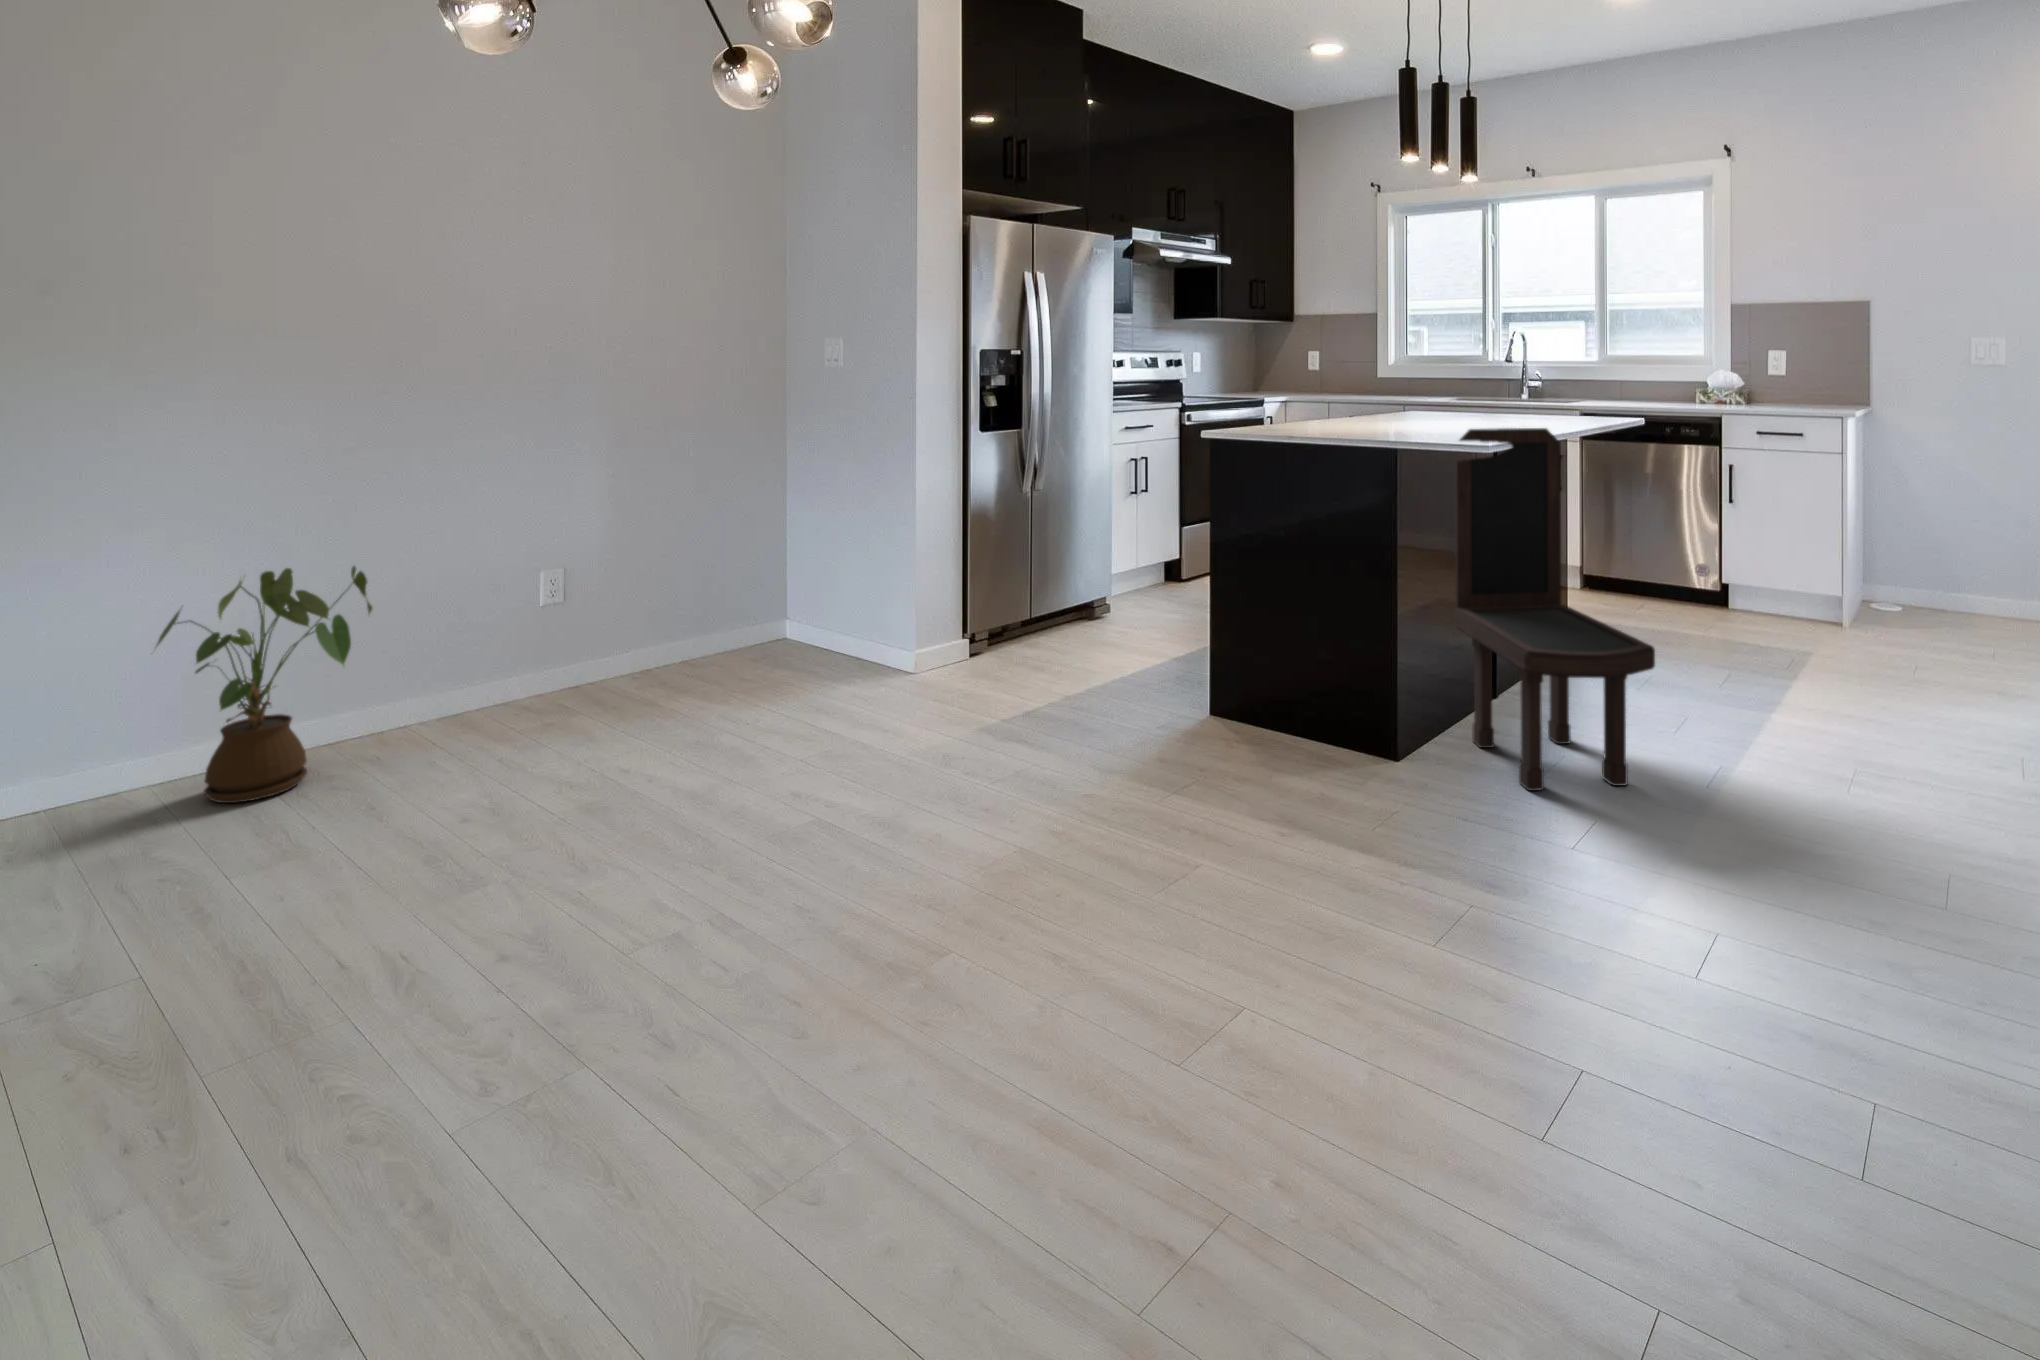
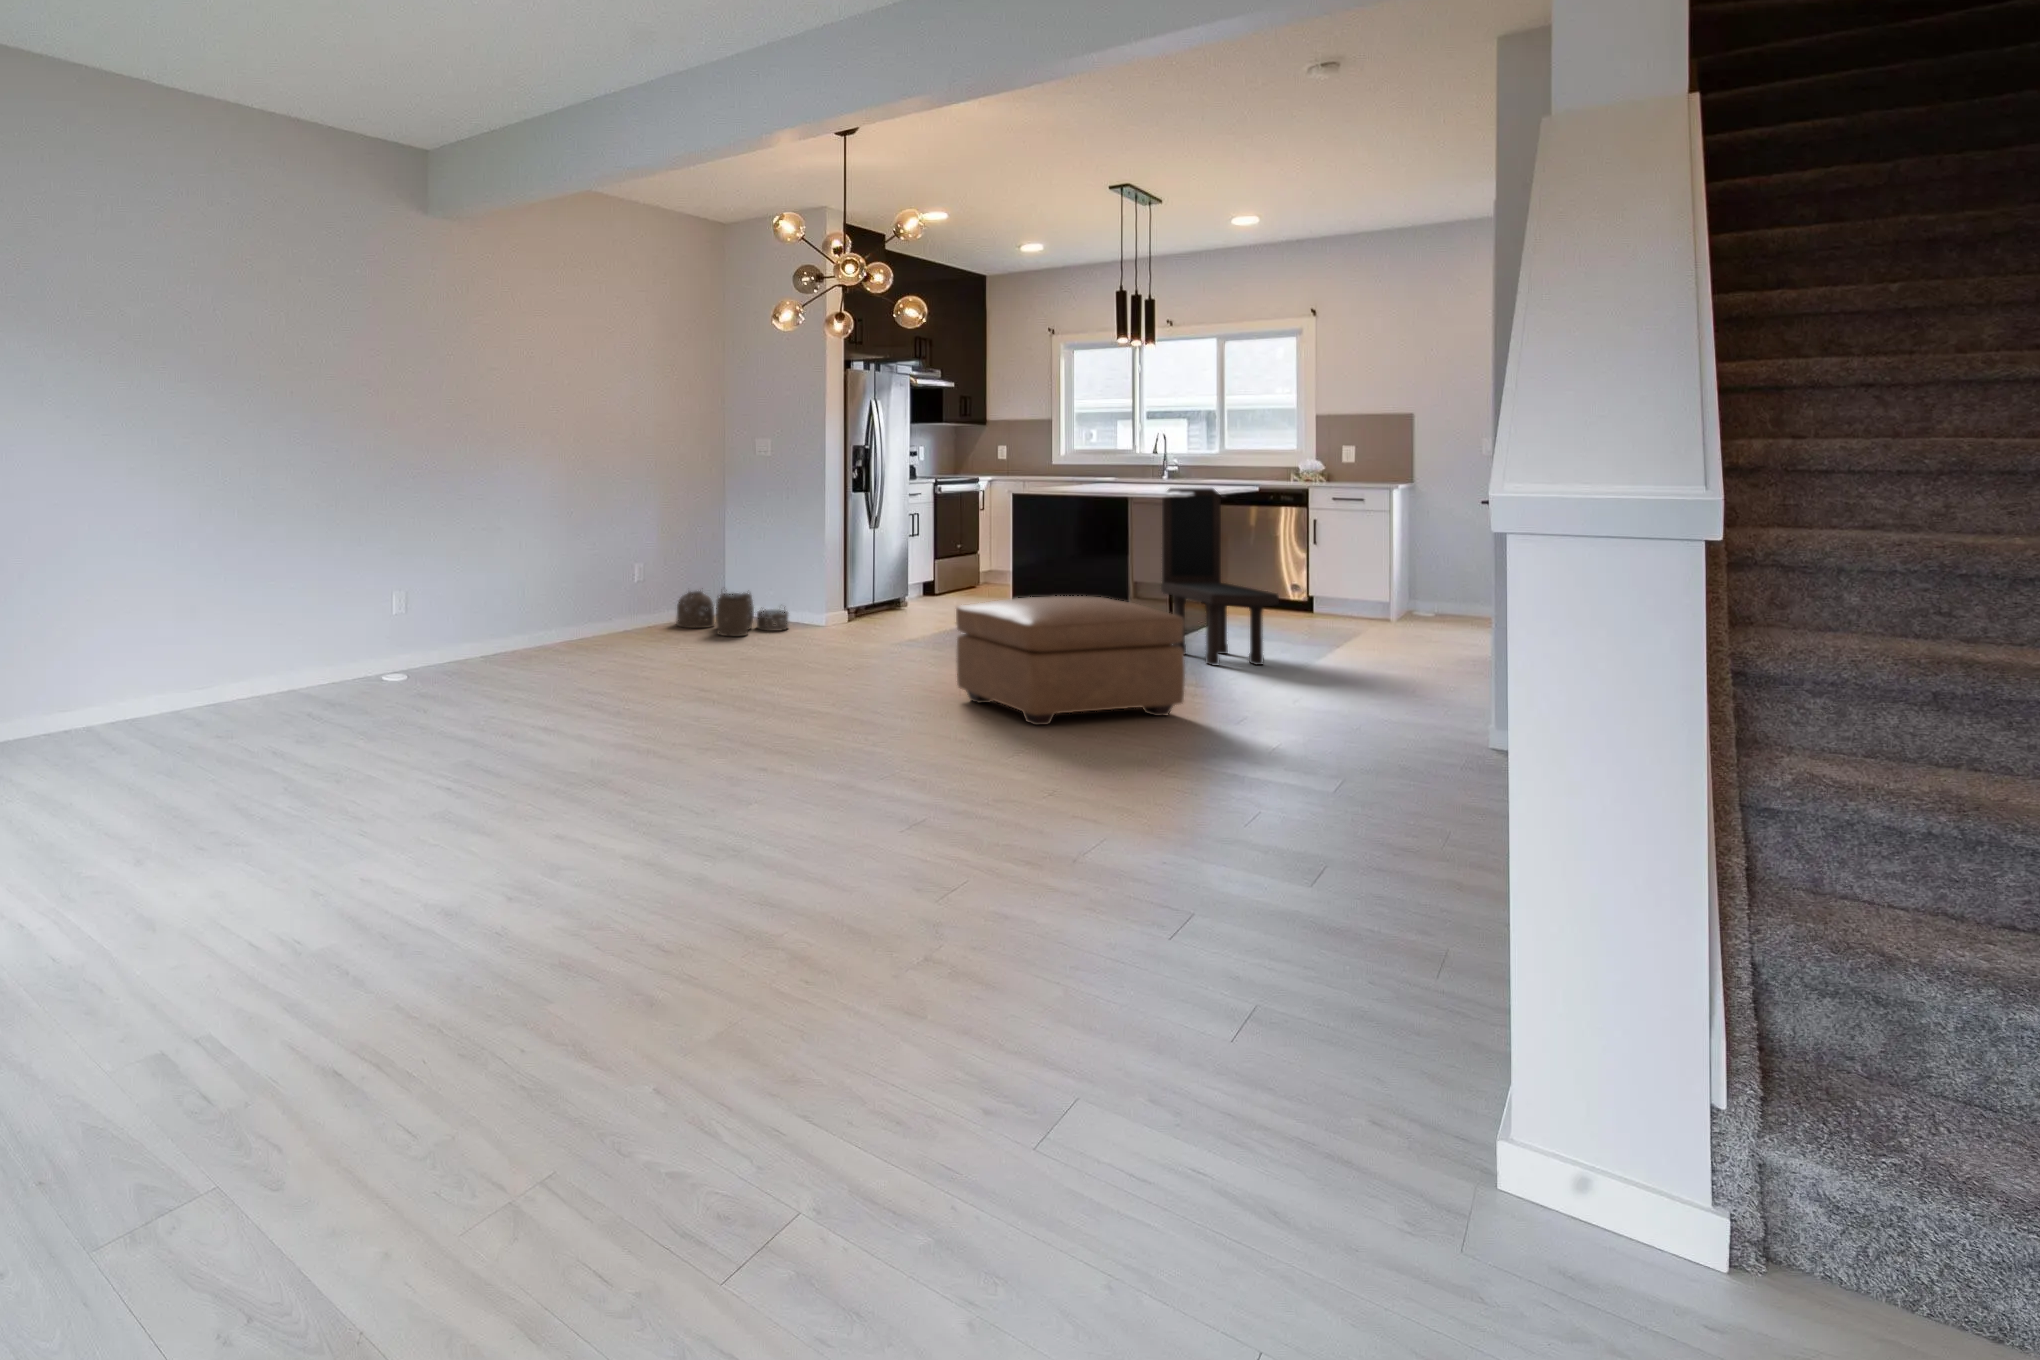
house plant: present [154,566,372,803] -> none [549,551,626,656]
woven basket: none [643,606,840,711] -> present [676,591,788,636]
ottoman: none [845,713,1374,1201] -> present [956,596,1185,725]

